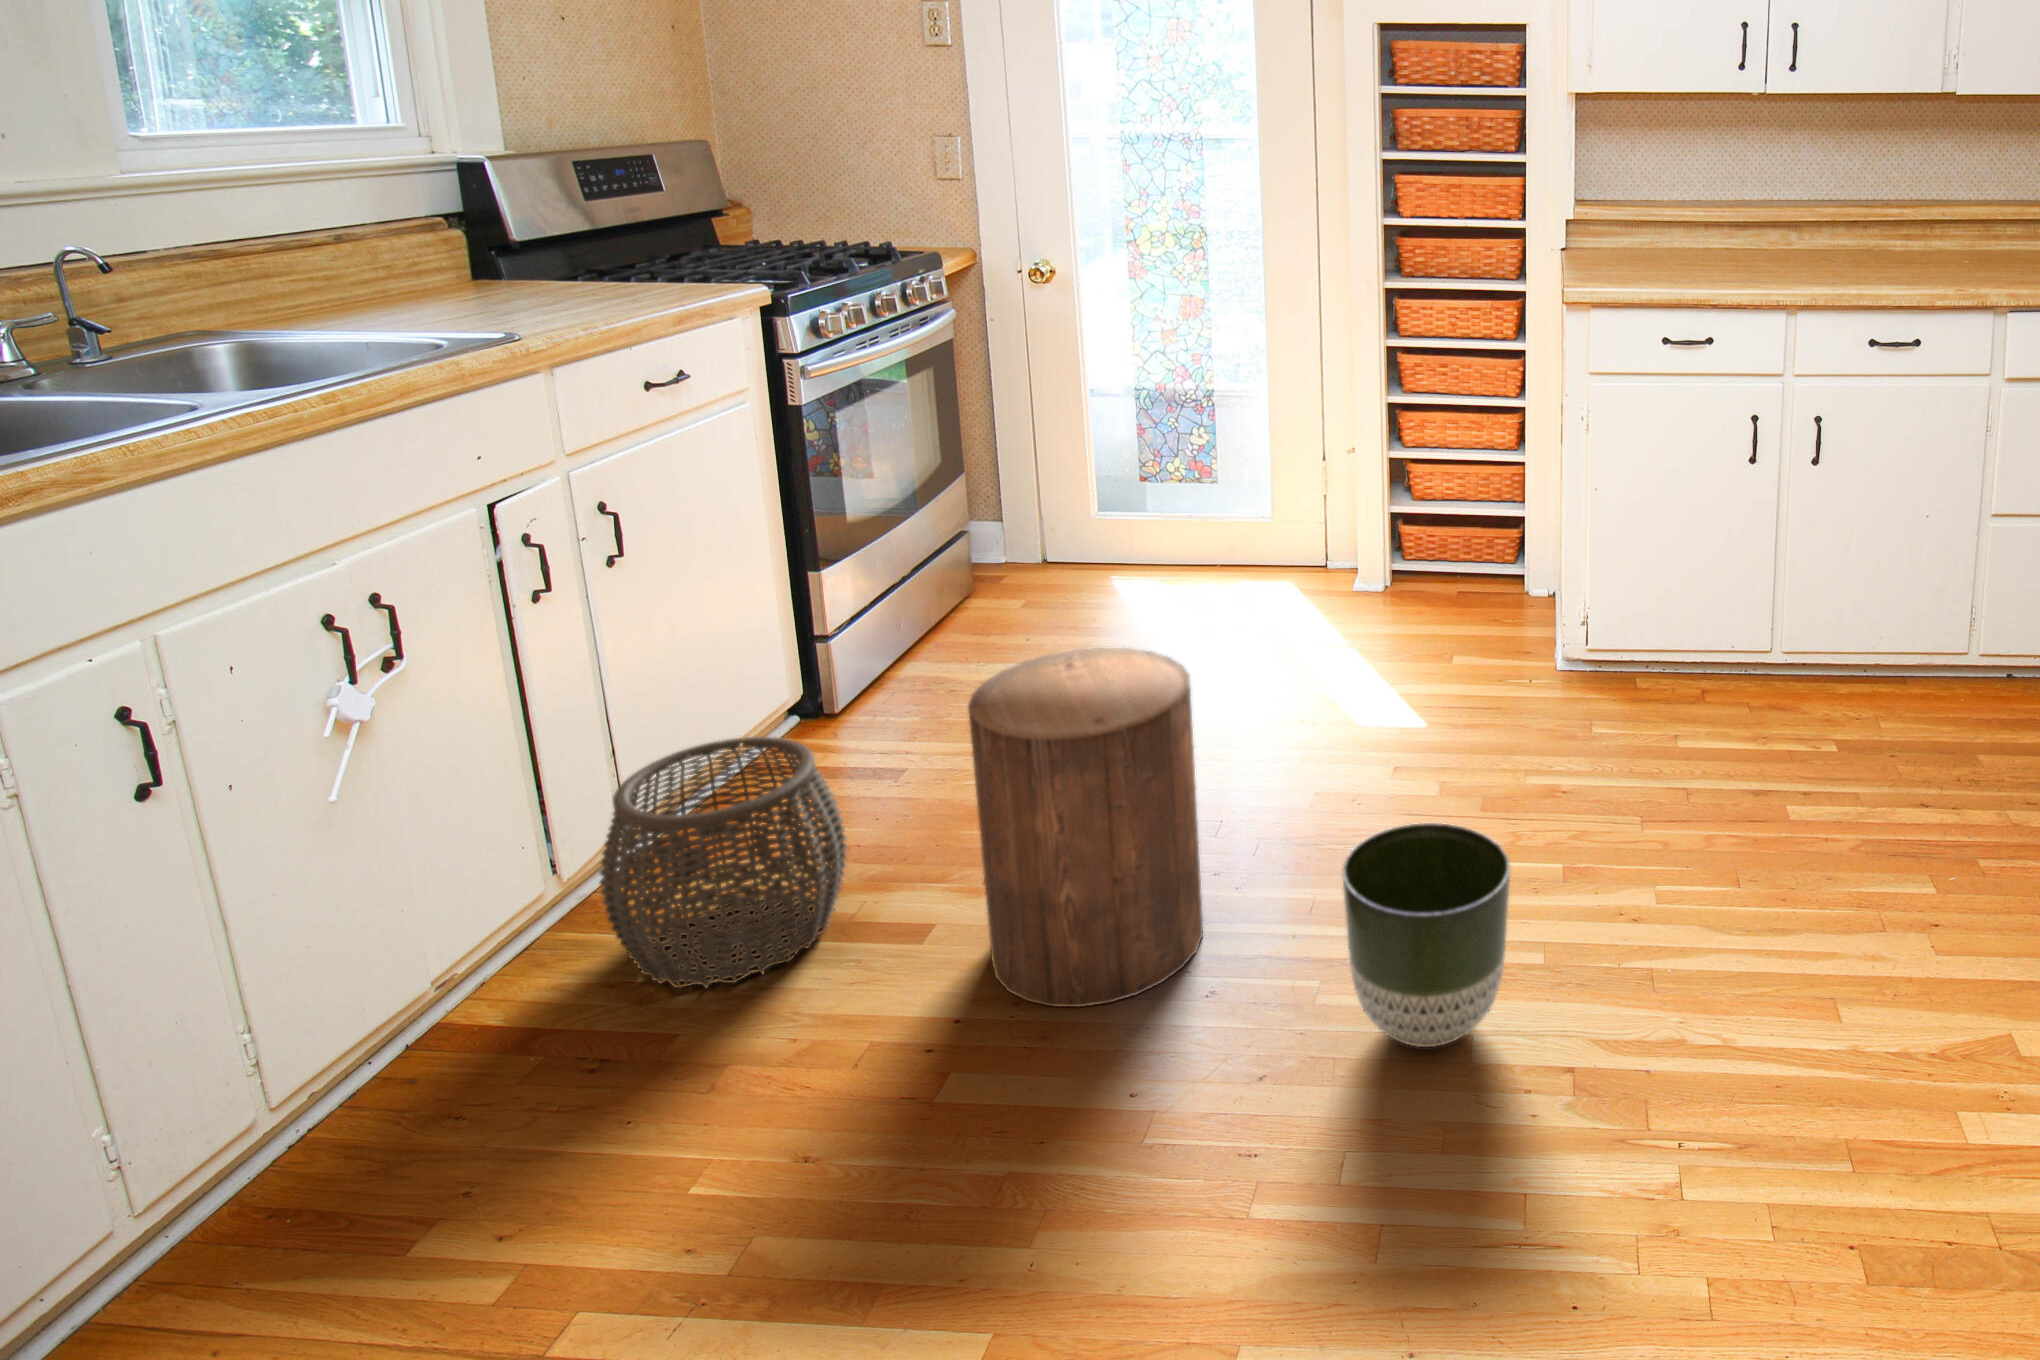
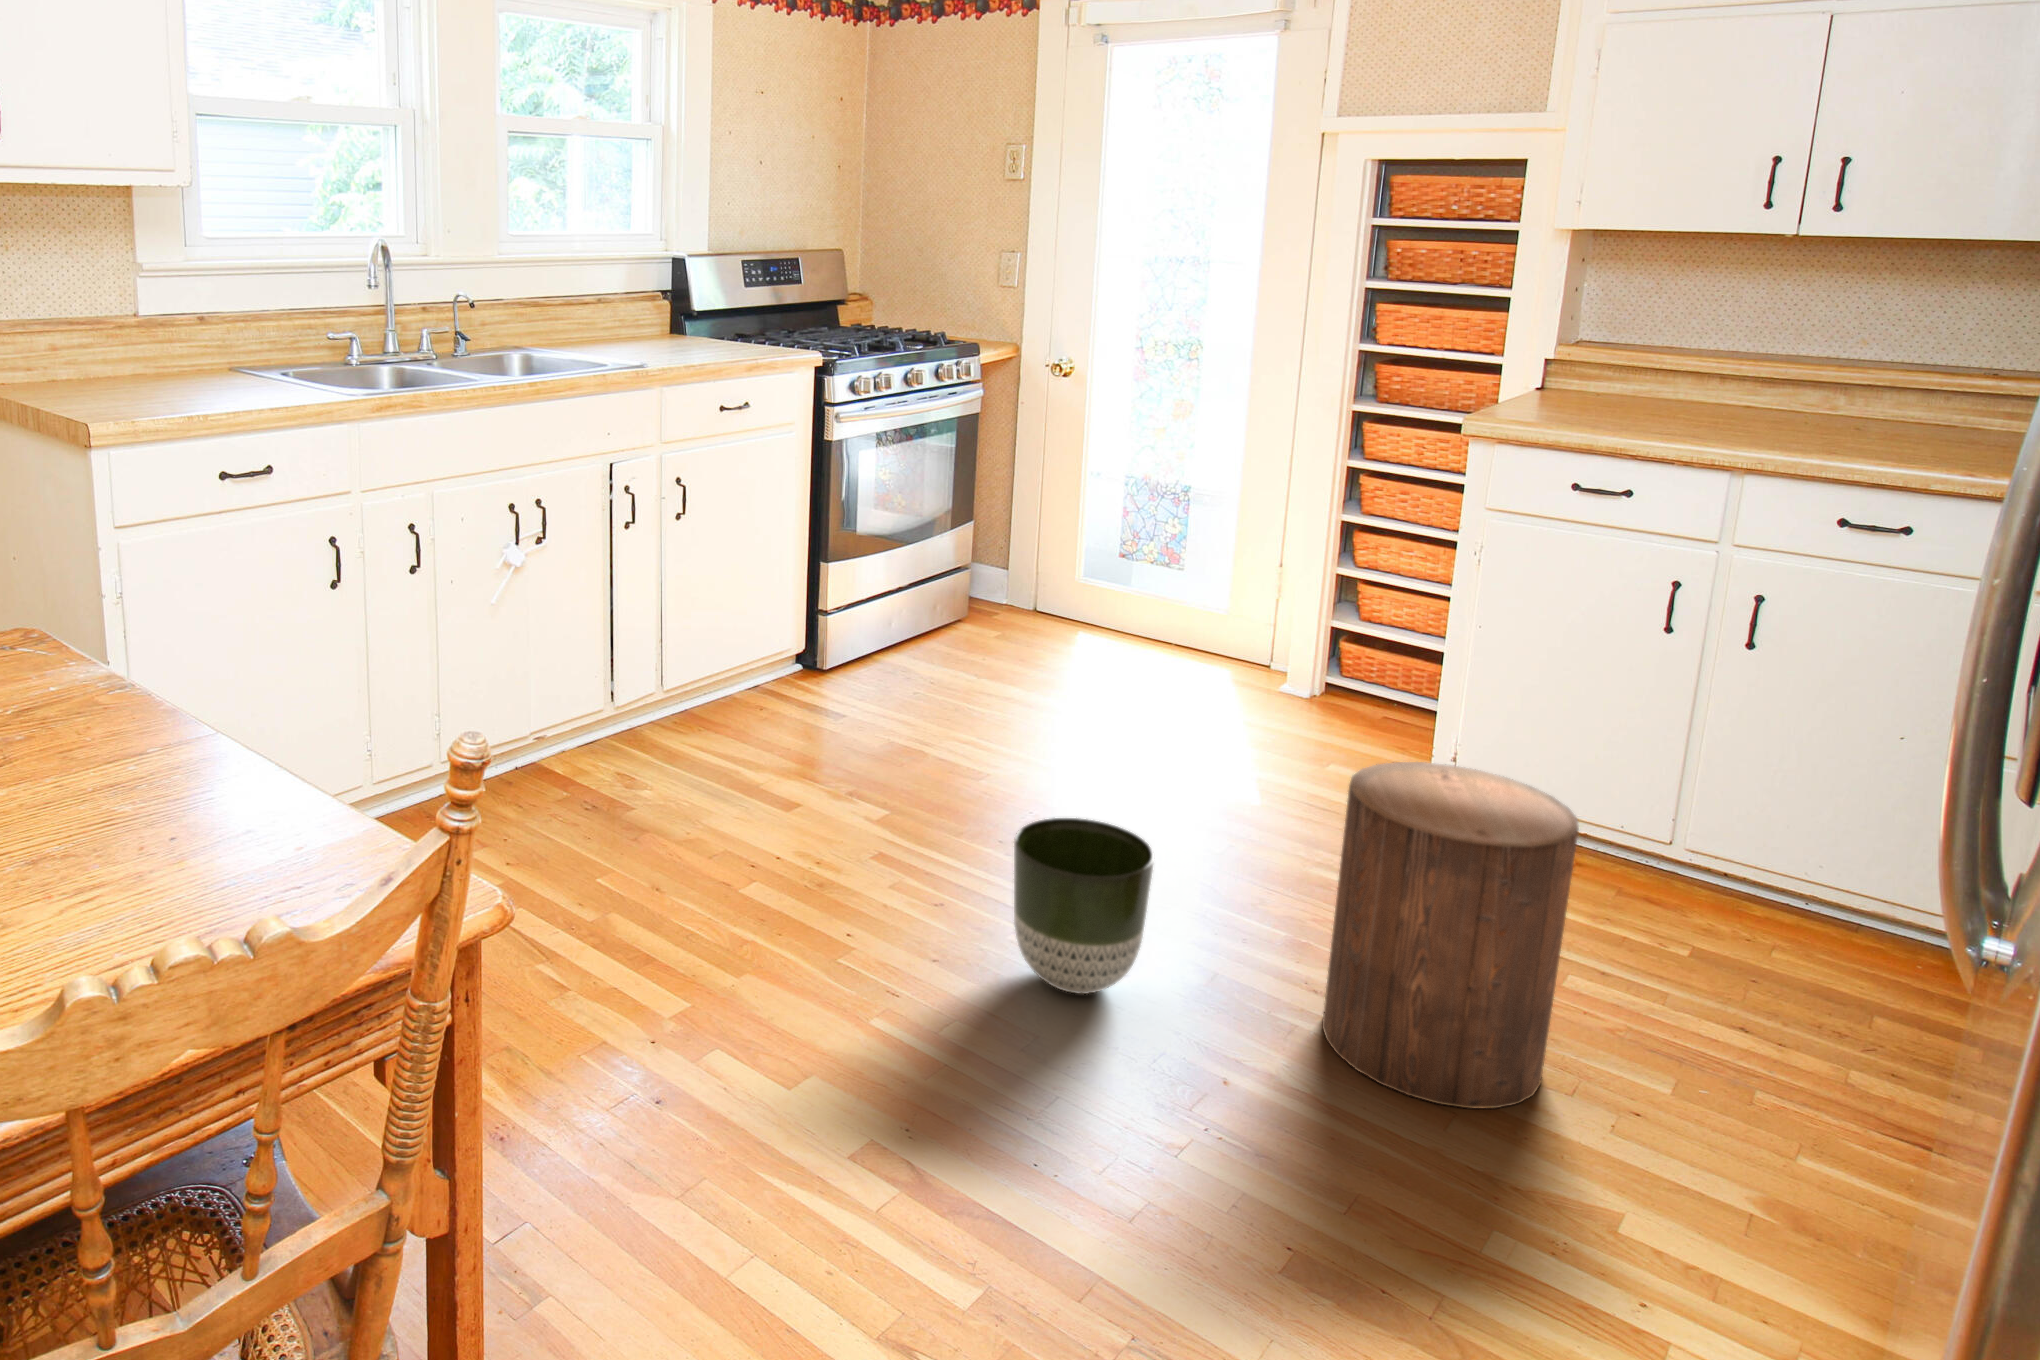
stool: present [968,648,1203,1007] -> present [1322,762,1579,1109]
woven basket: present [600,737,847,988] -> none [621,646,765,799]

